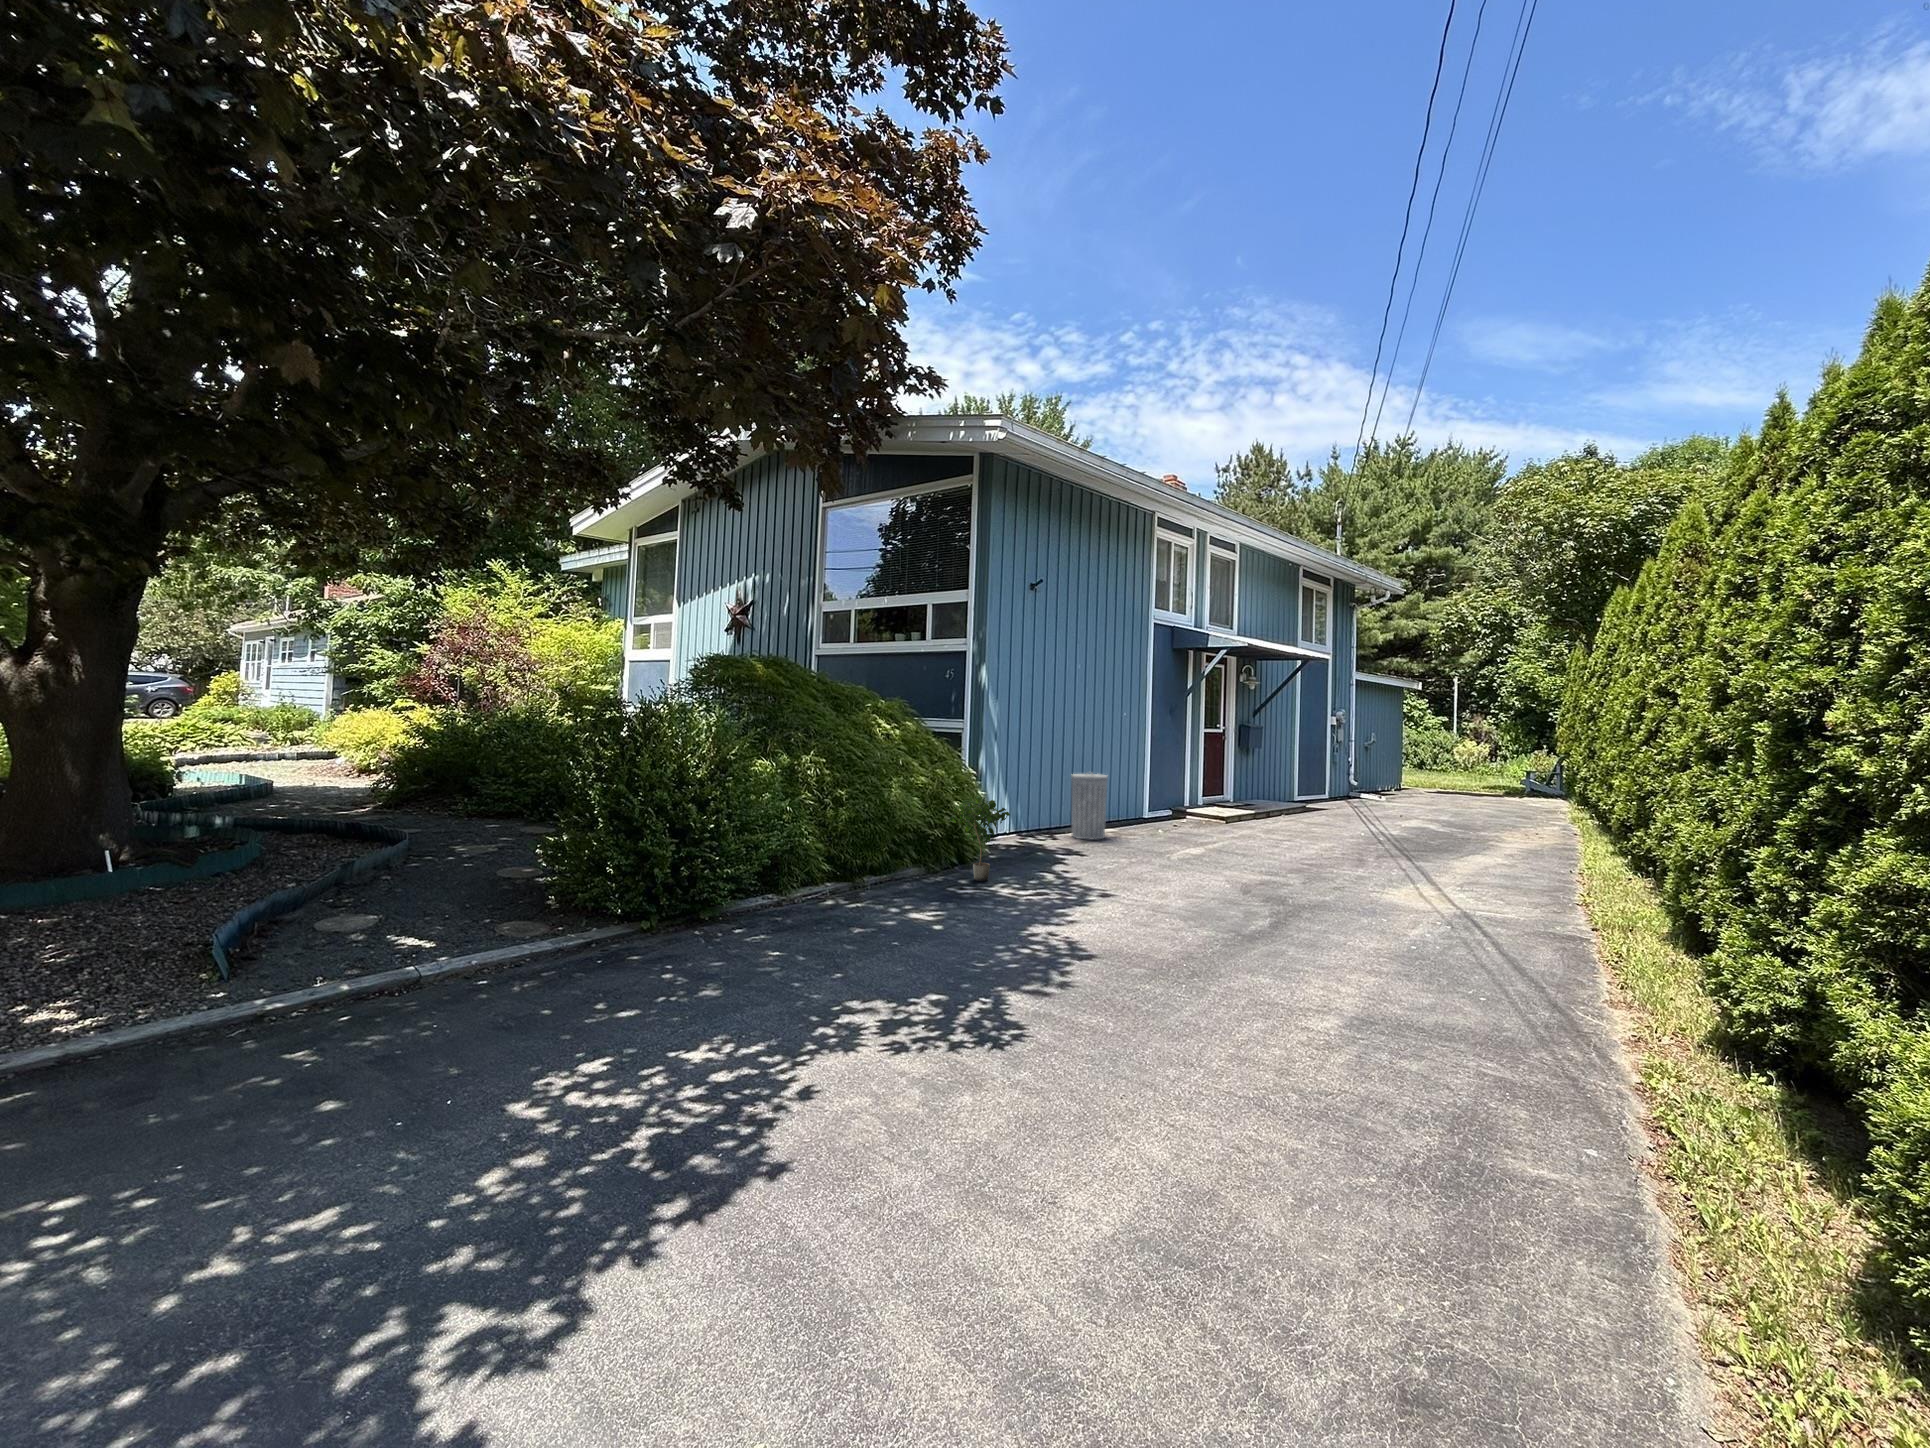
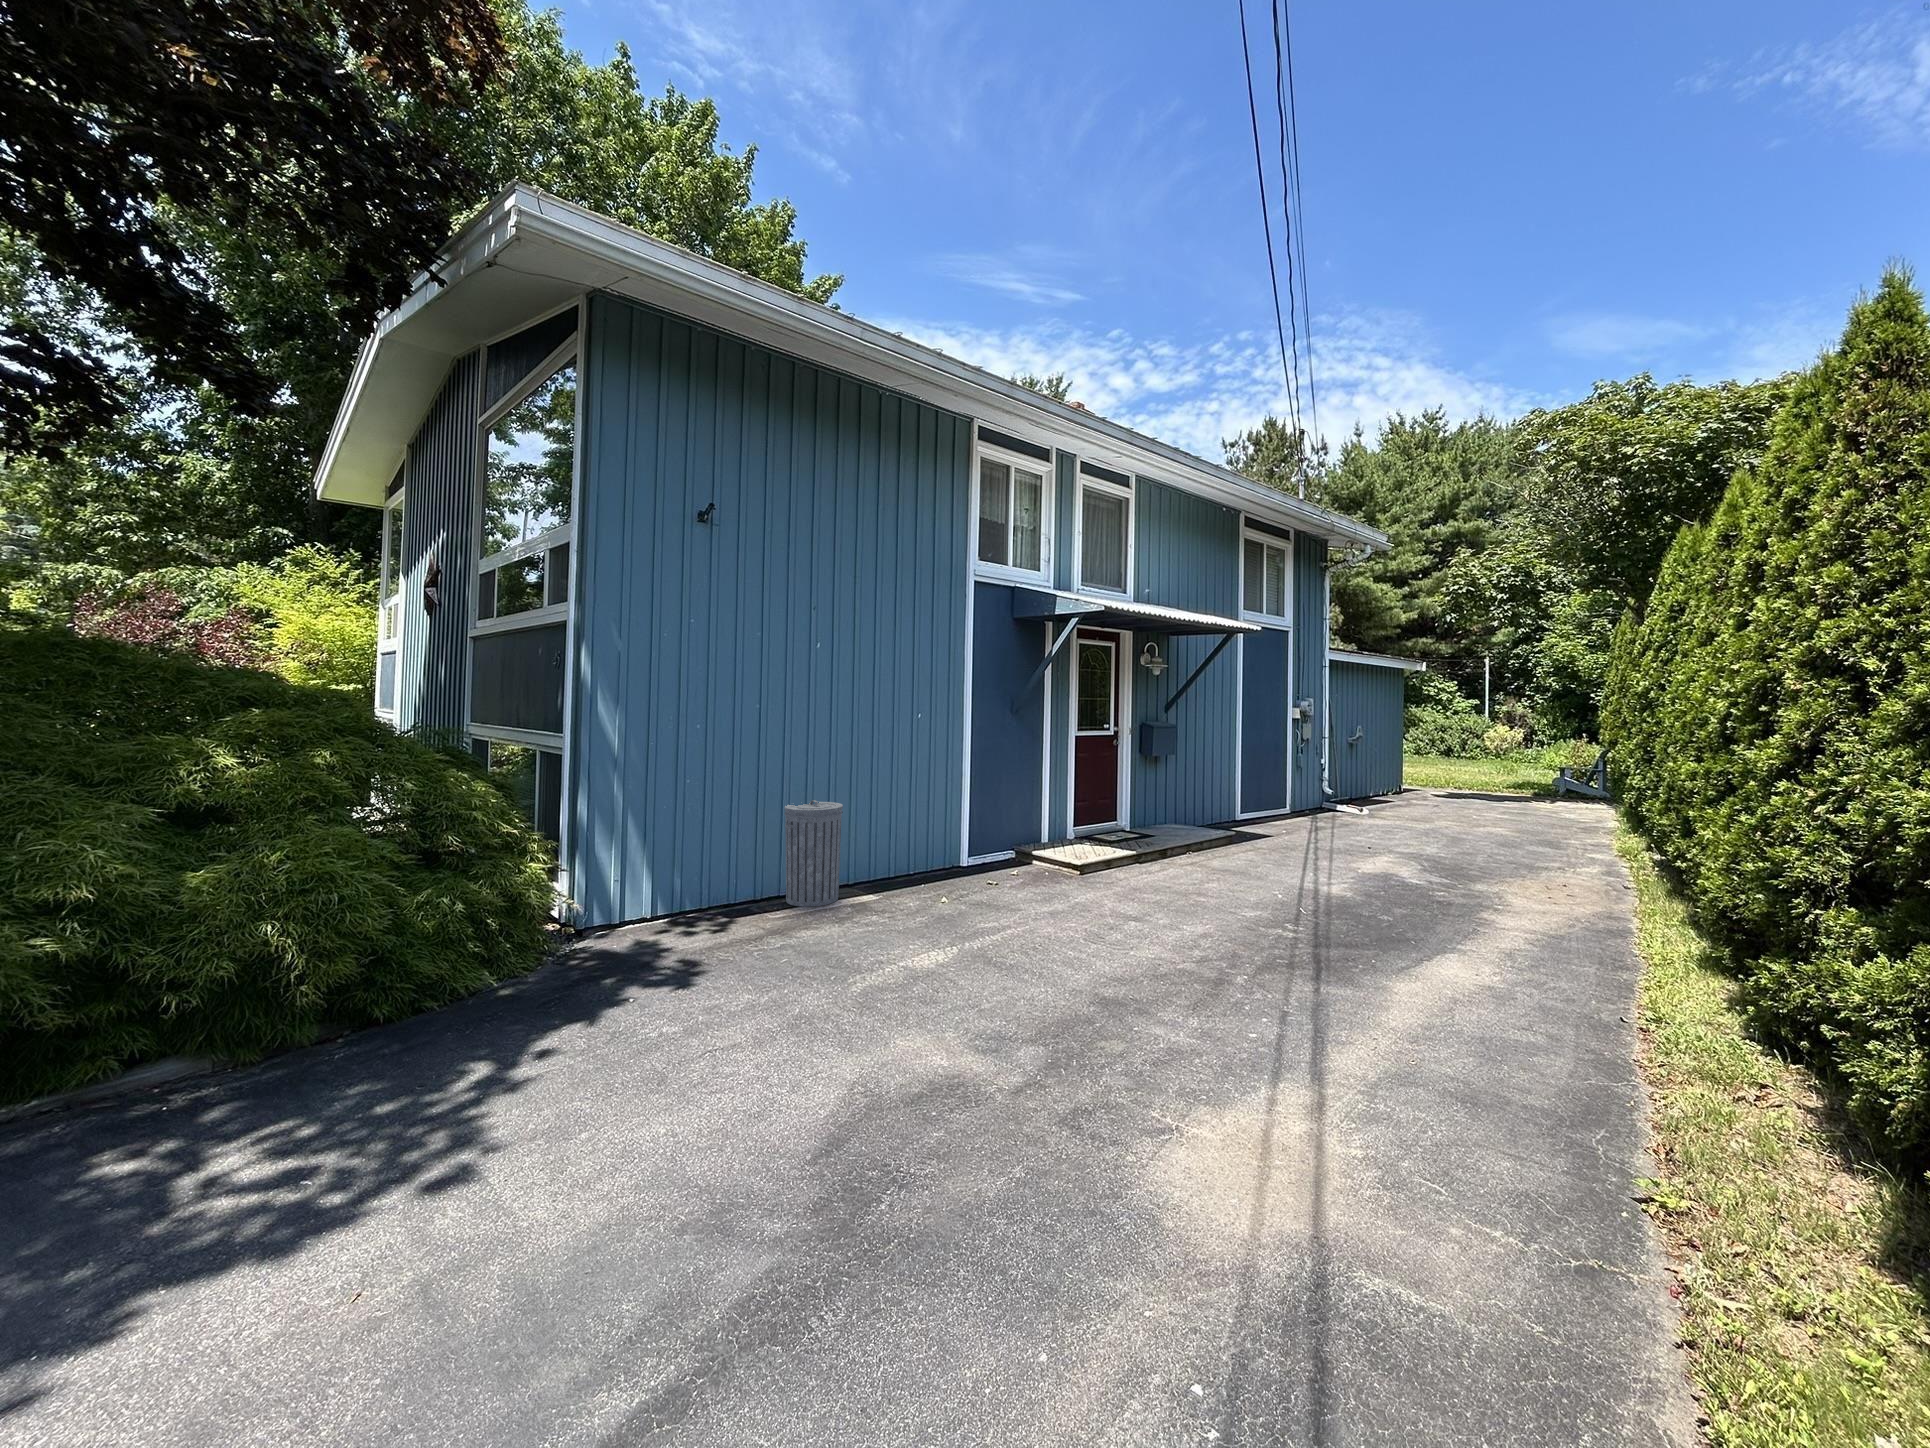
potted plant: present [950,796,1010,881] -> none [219,882,395,1061]

